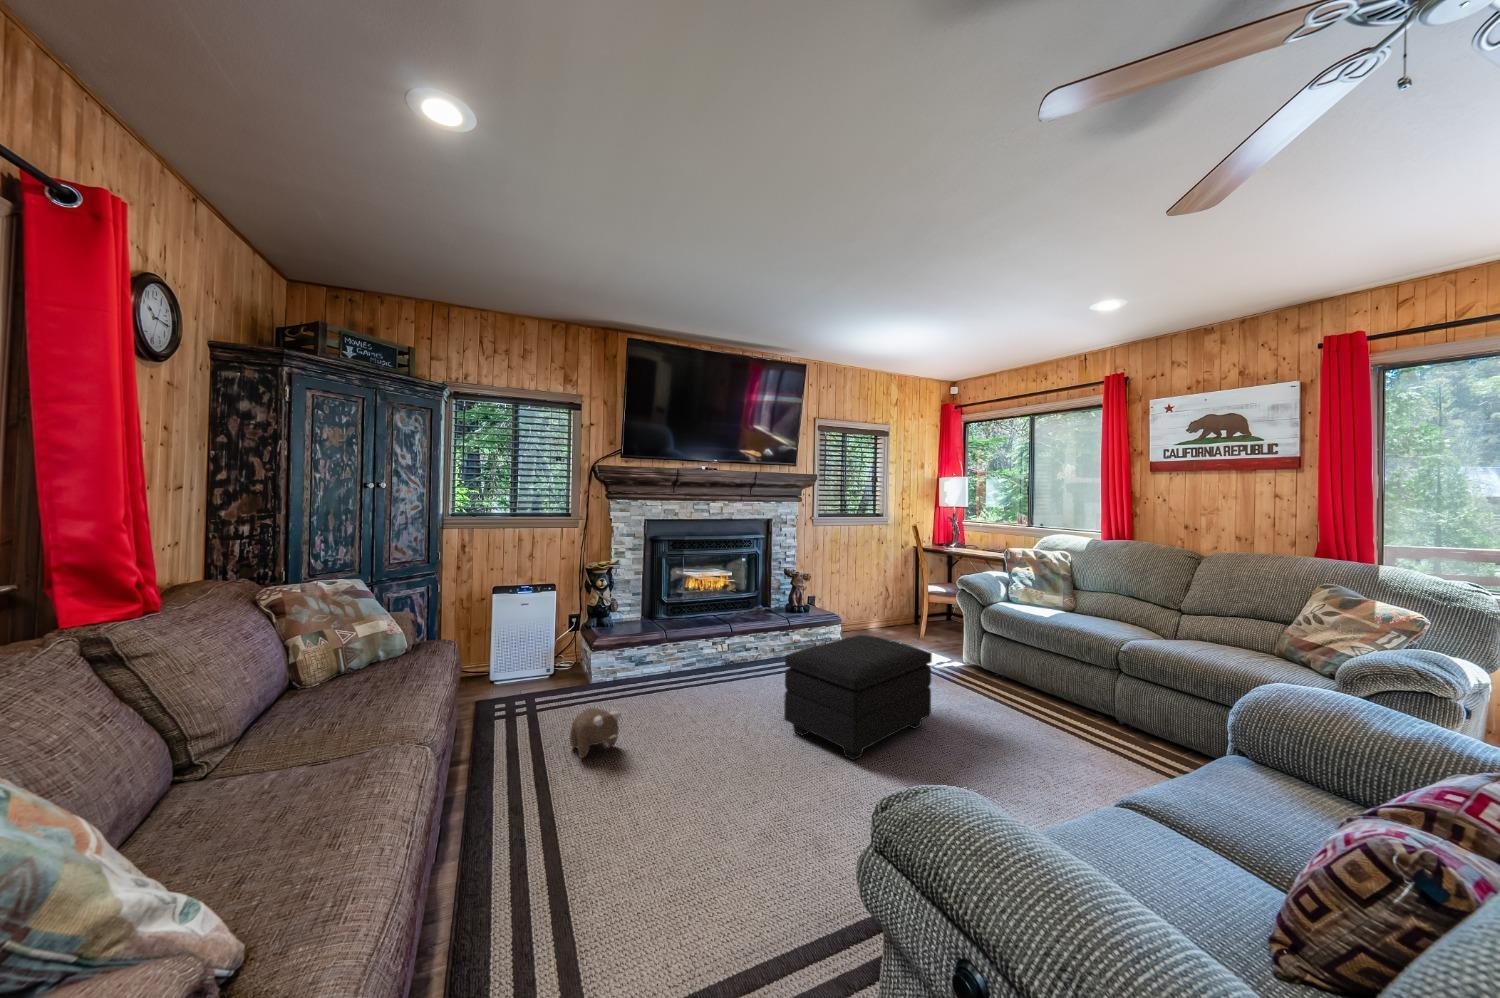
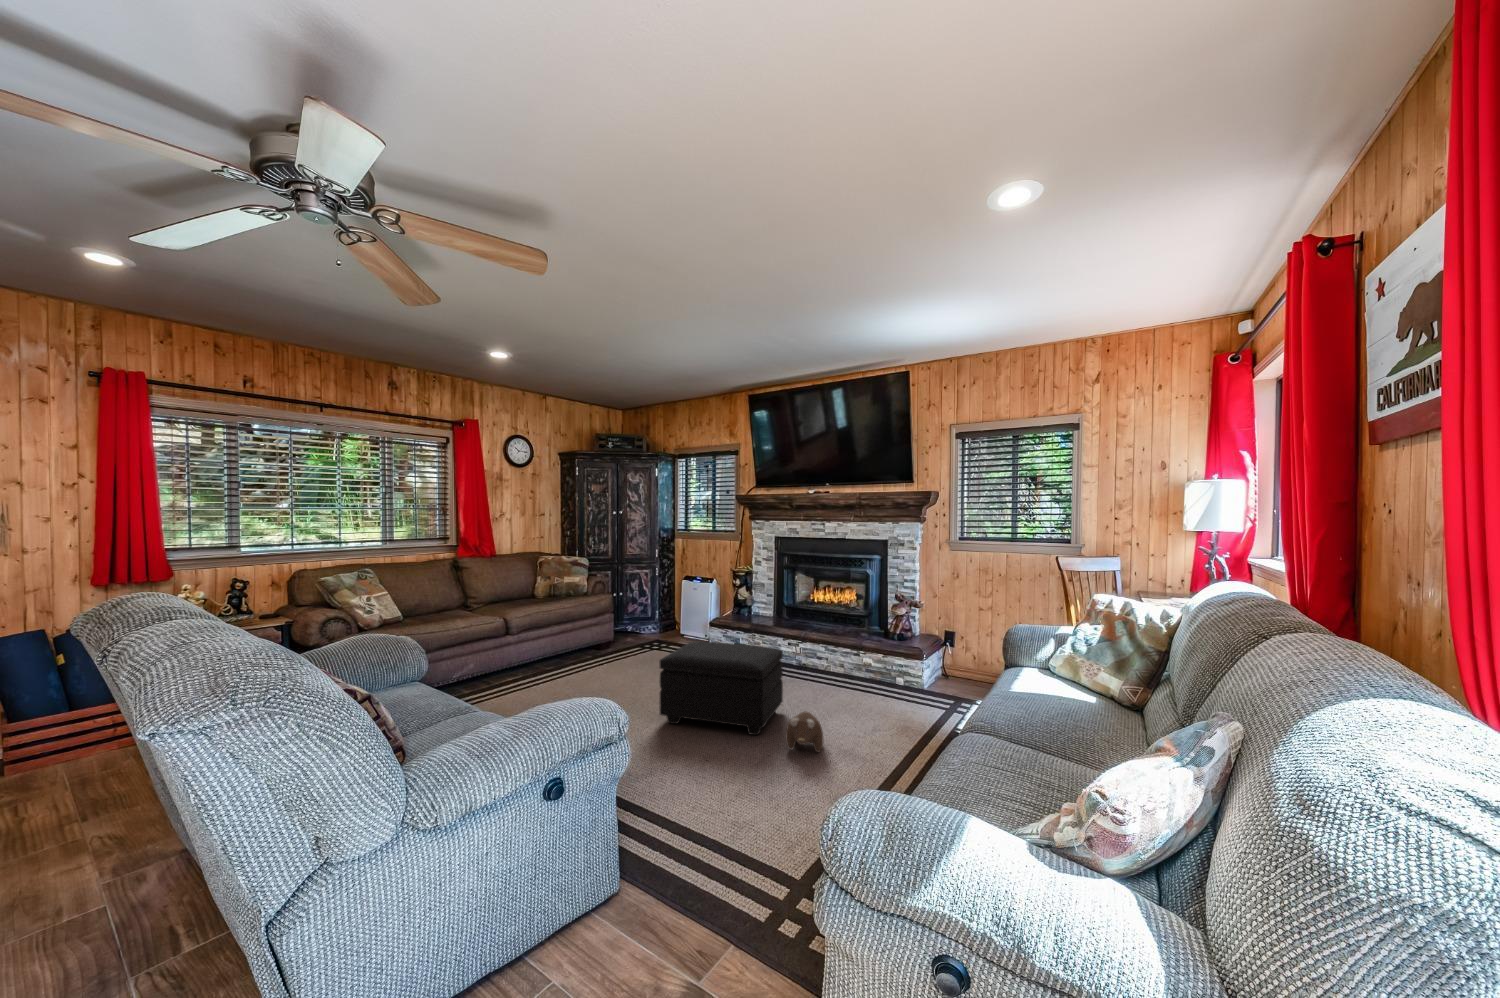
plush toy: present [570,708,621,758] -> present [786,712,823,752]

